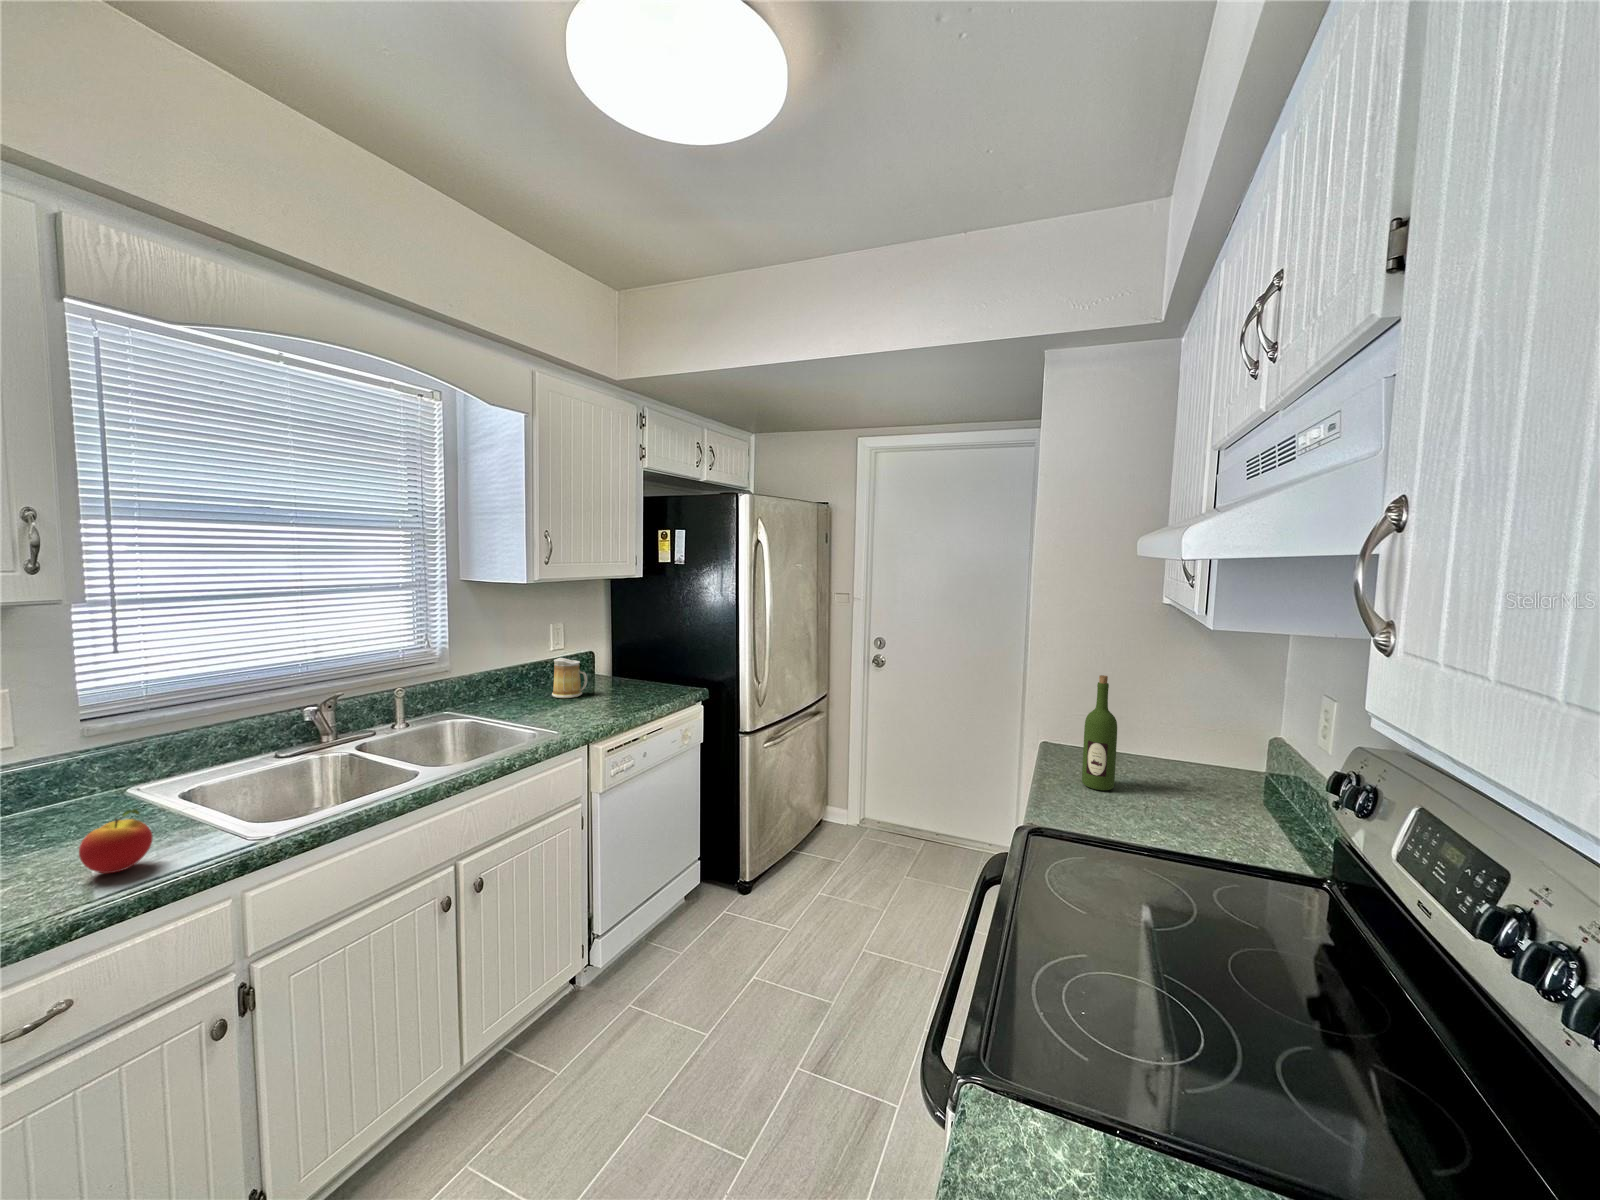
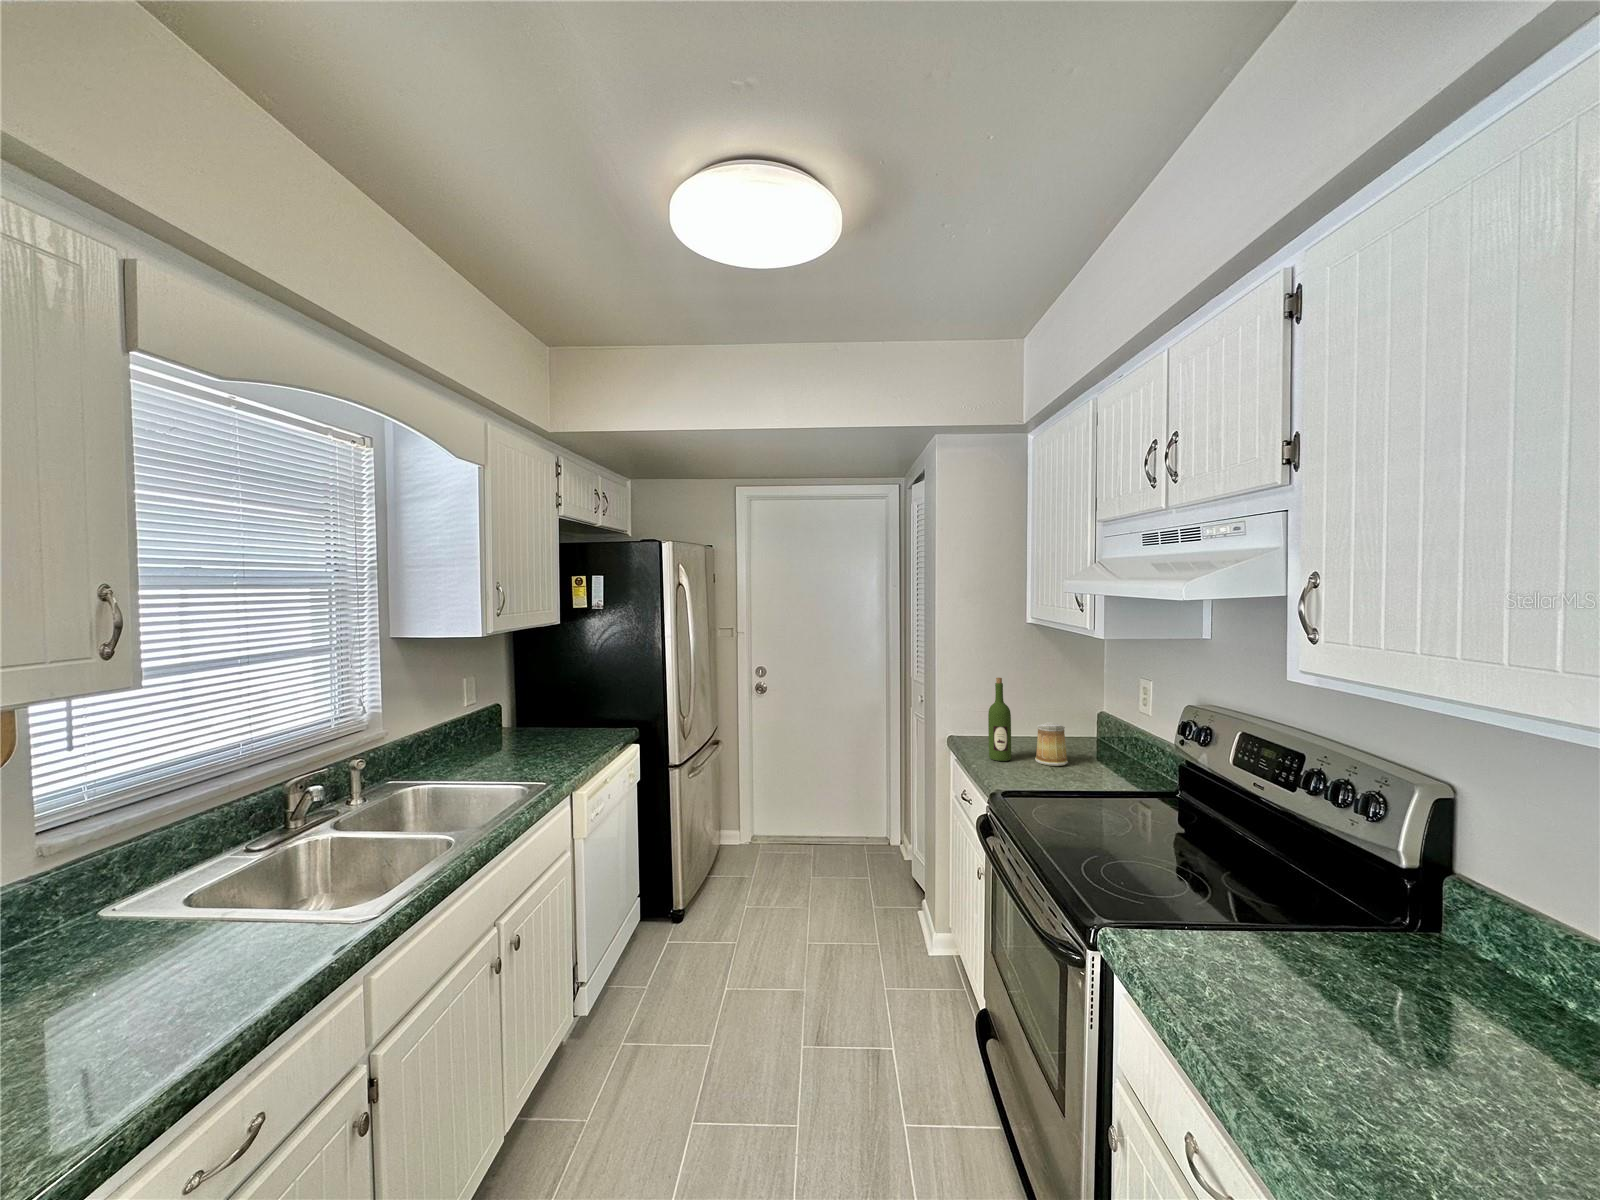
mug: present [552,658,587,698] -> present [1035,722,1068,766]
apple: present [79,809,153,873] -> none [216,903,289,980]

